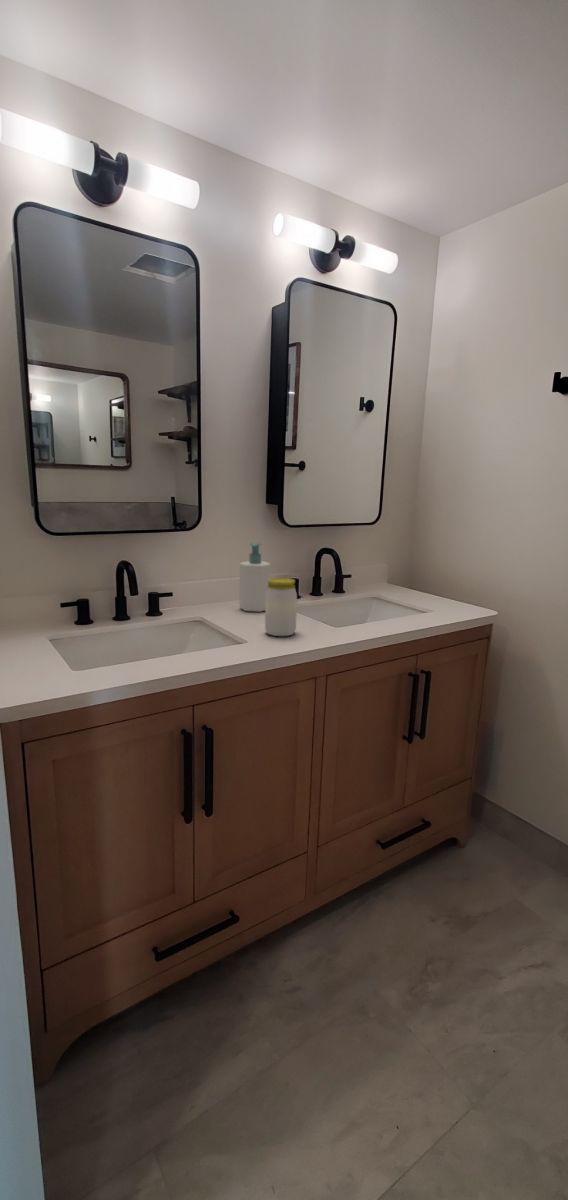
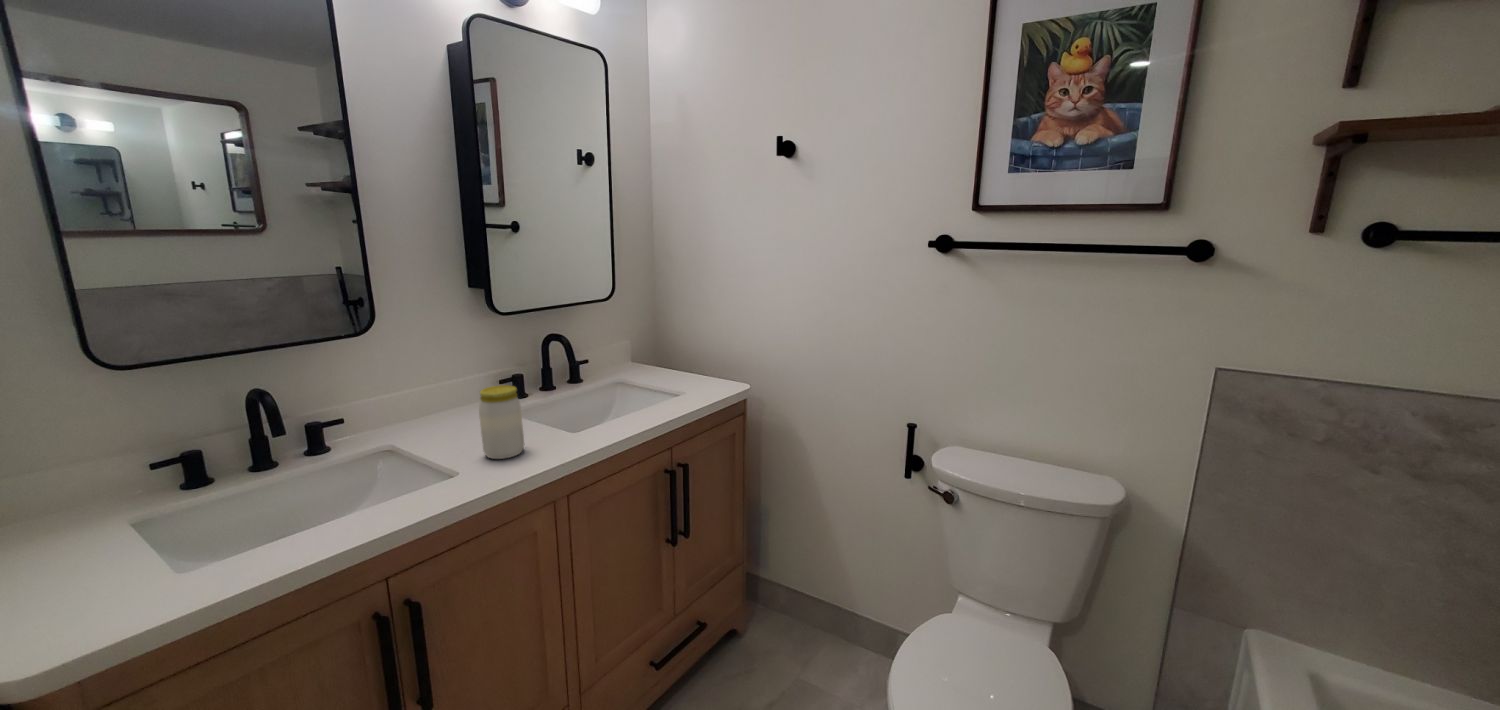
soap bottle: present [240,543,271,612] -> none [440,337,489,425]

